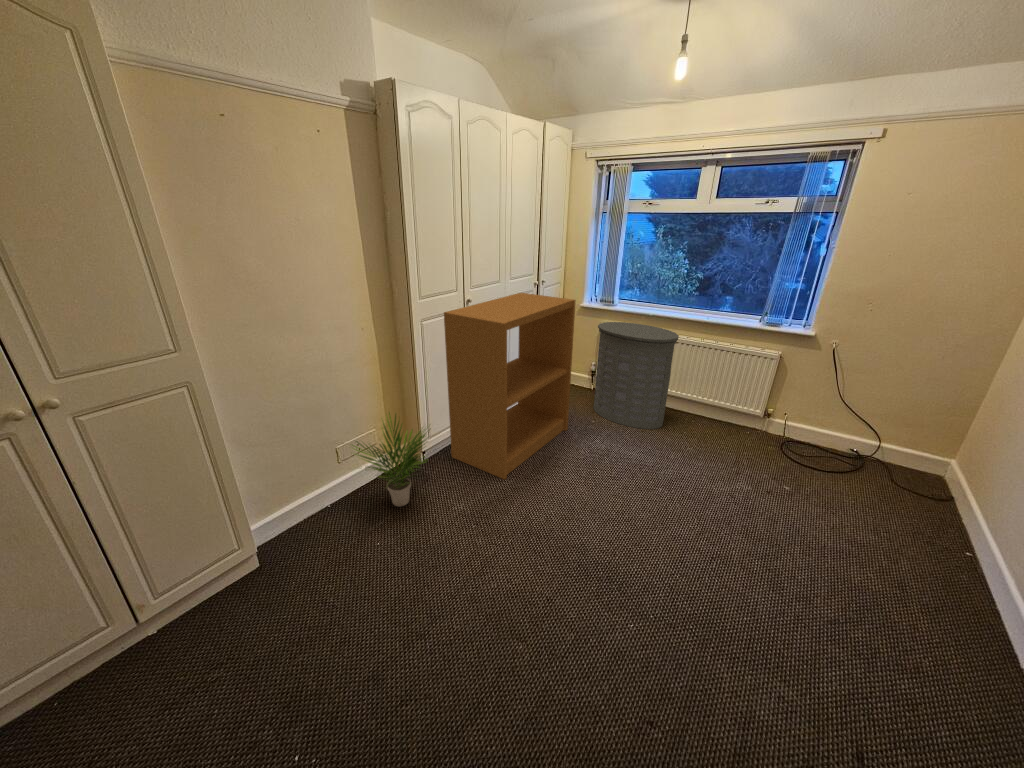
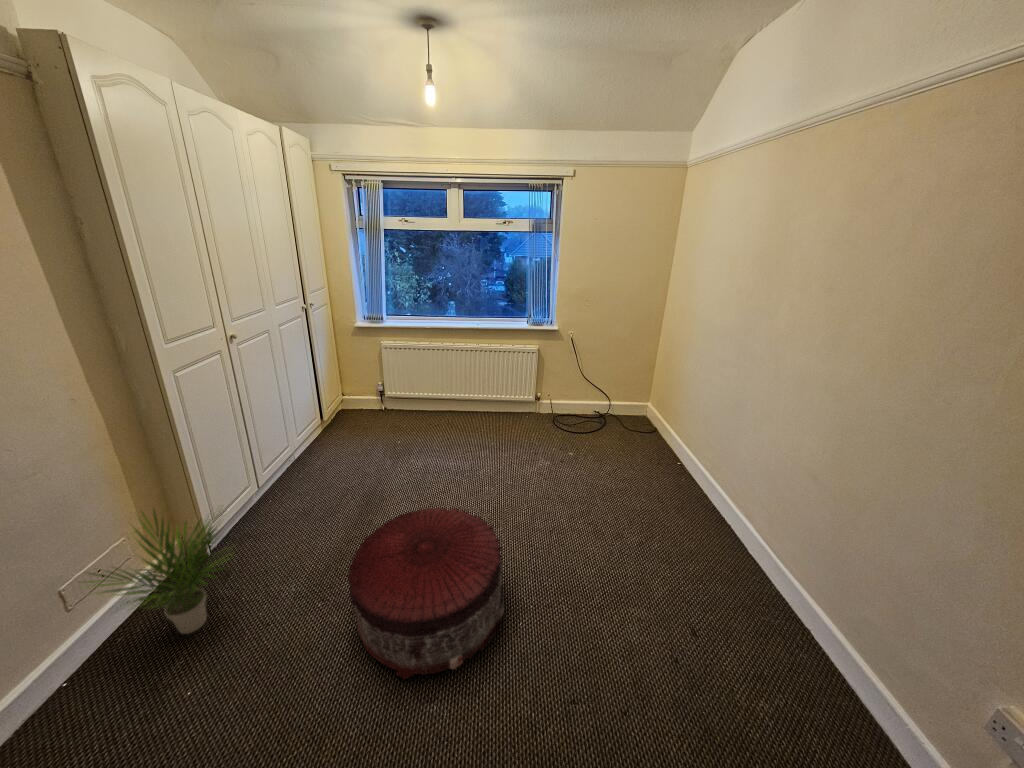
bookshelf: present [444,293,576,479] -> none [200,320,376,535]
laundry hamper: present [594,322,679,429] -> none [382,337,462,436]
pouf: none [487,478,629,625] -> present [348,507,504,679]

